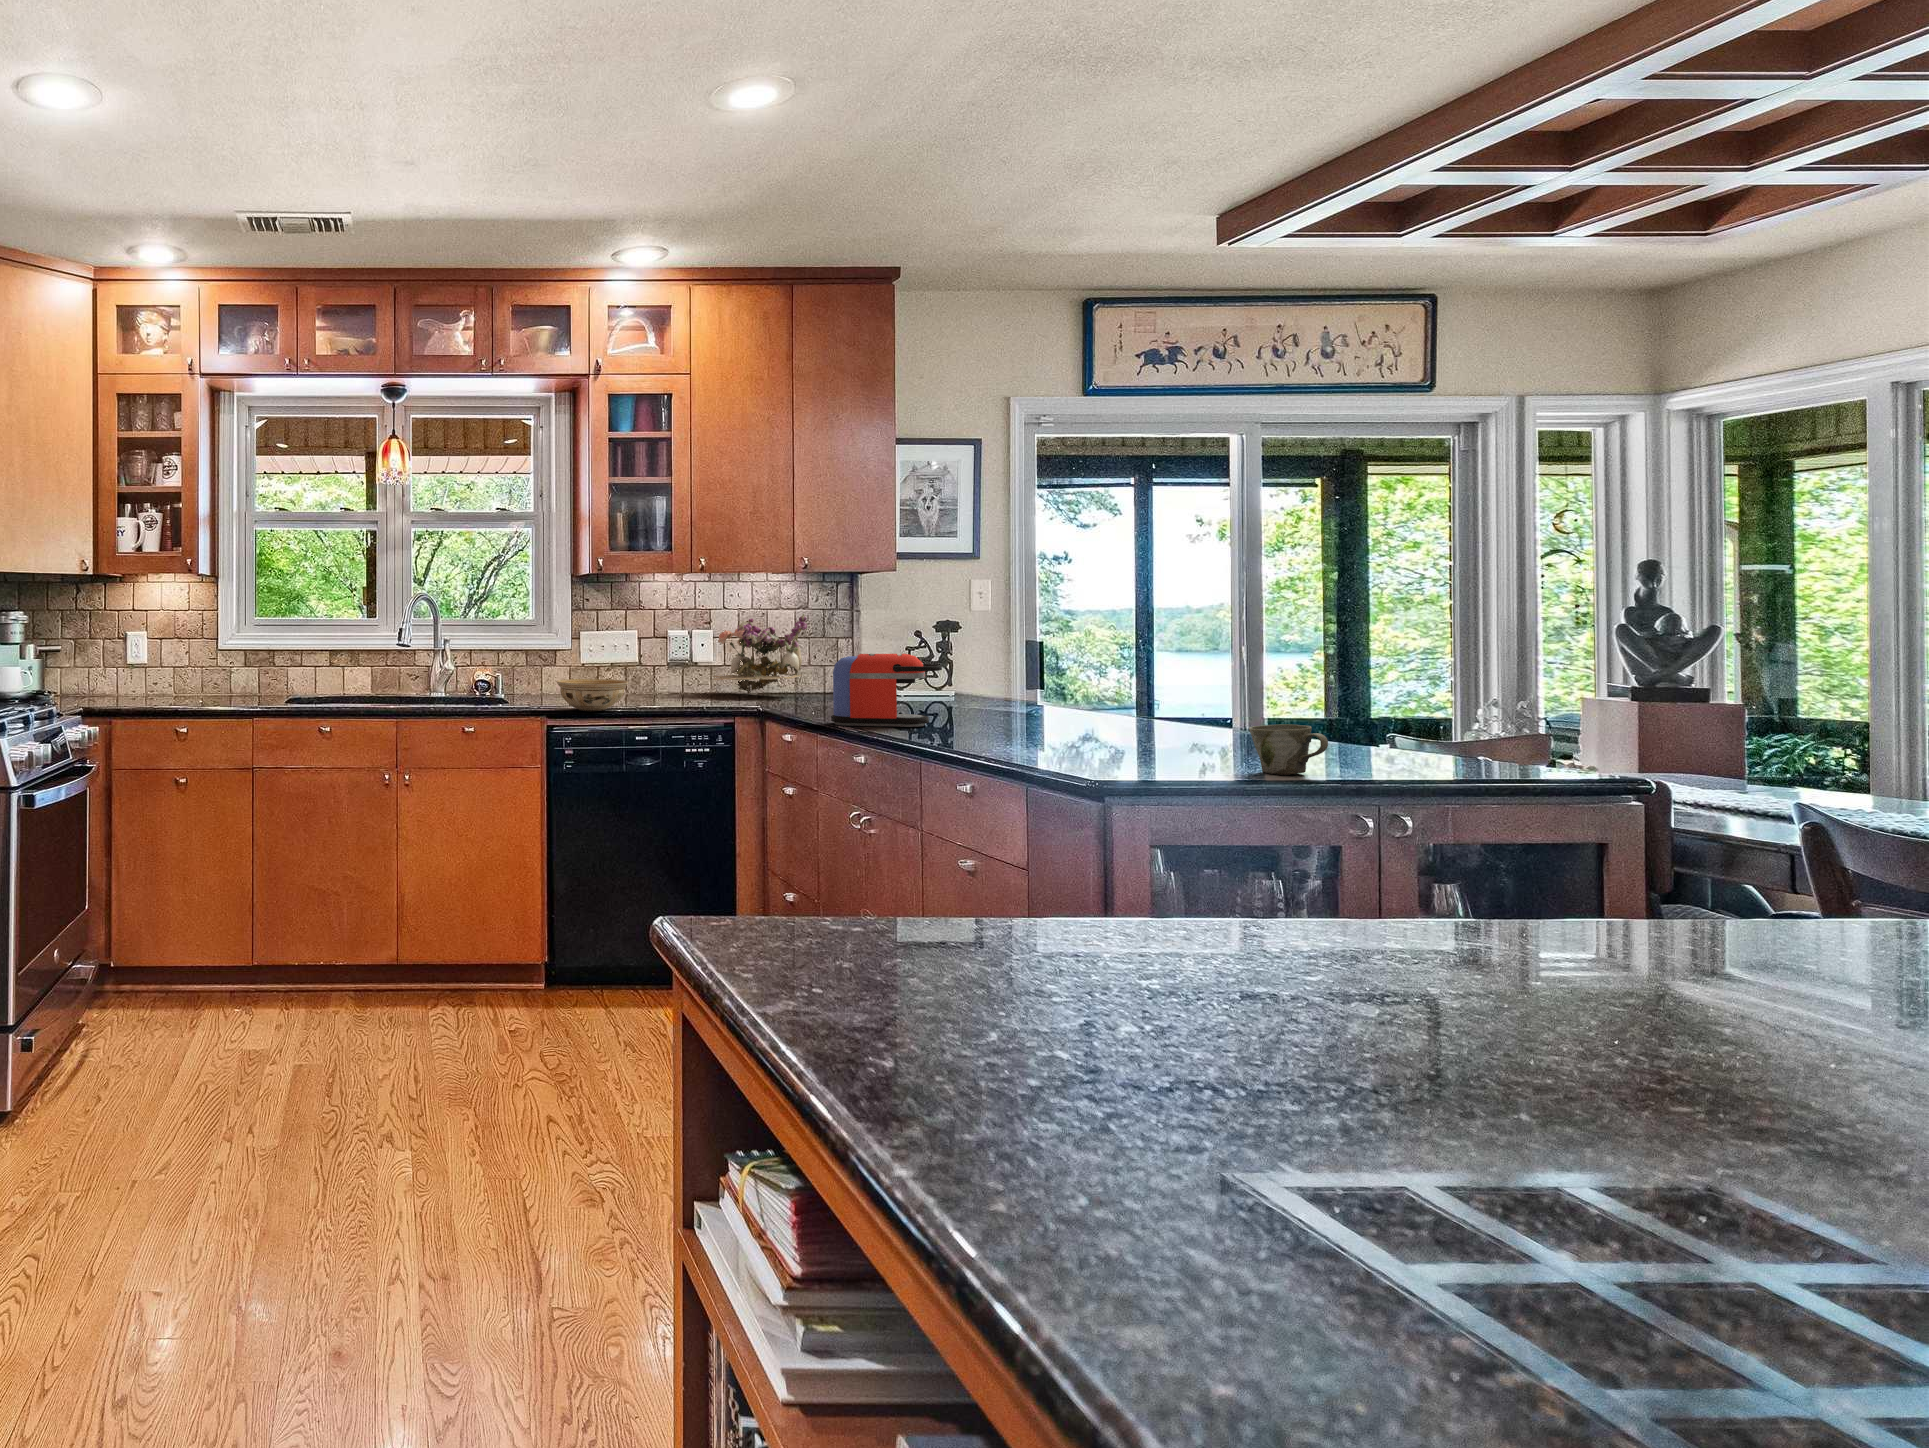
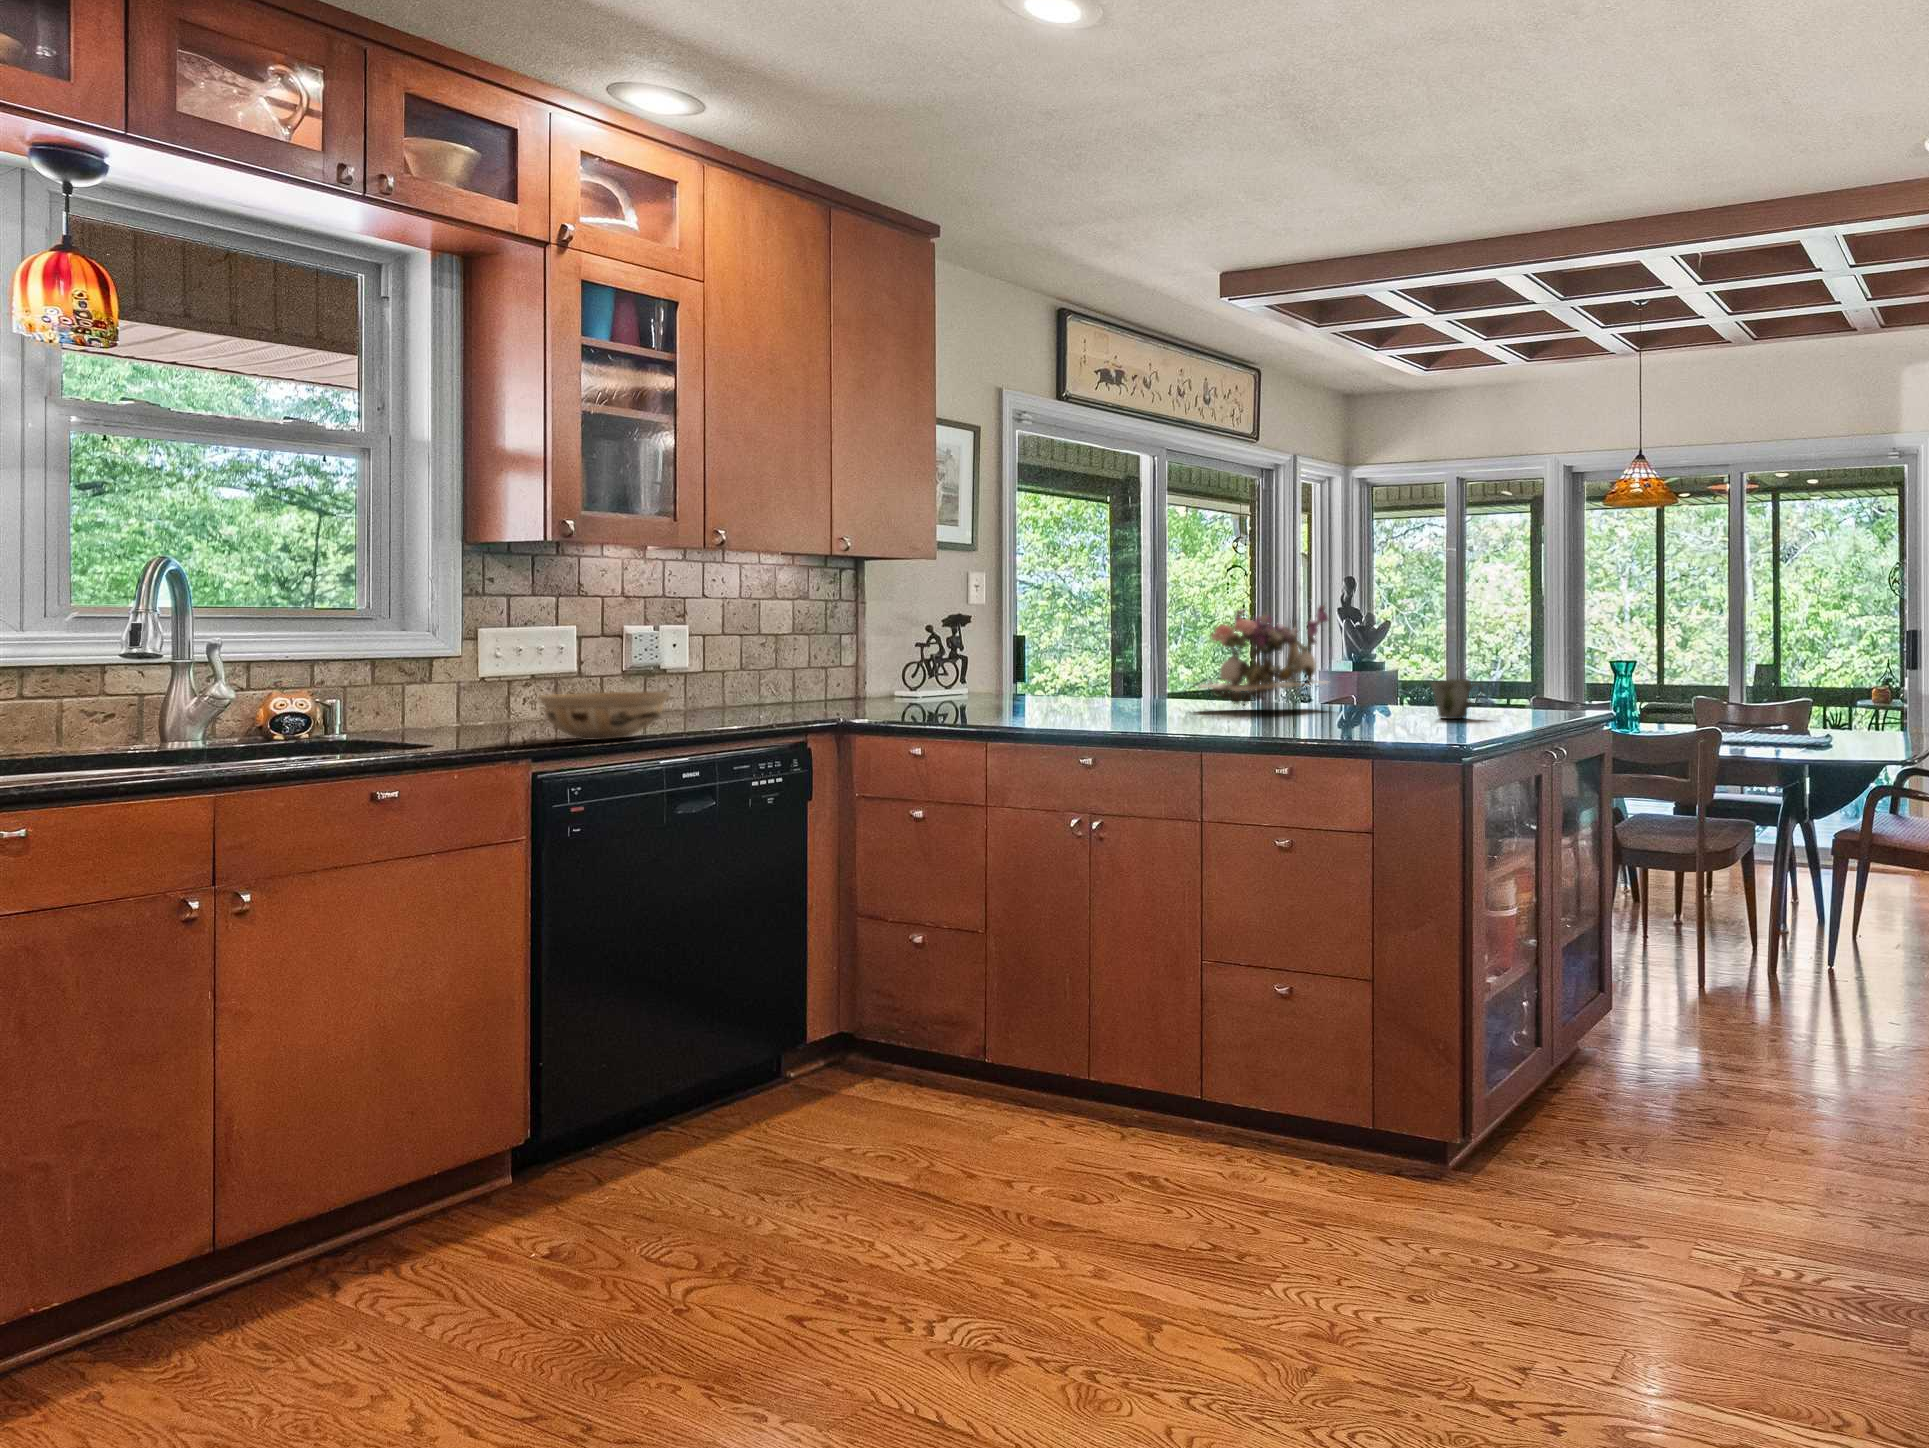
flower arrangement: present [713,614,807,694] -> present [1193,605,1328,706]
coffee maker: present [831,654,942,727] -> none [991,639,1107,724]

